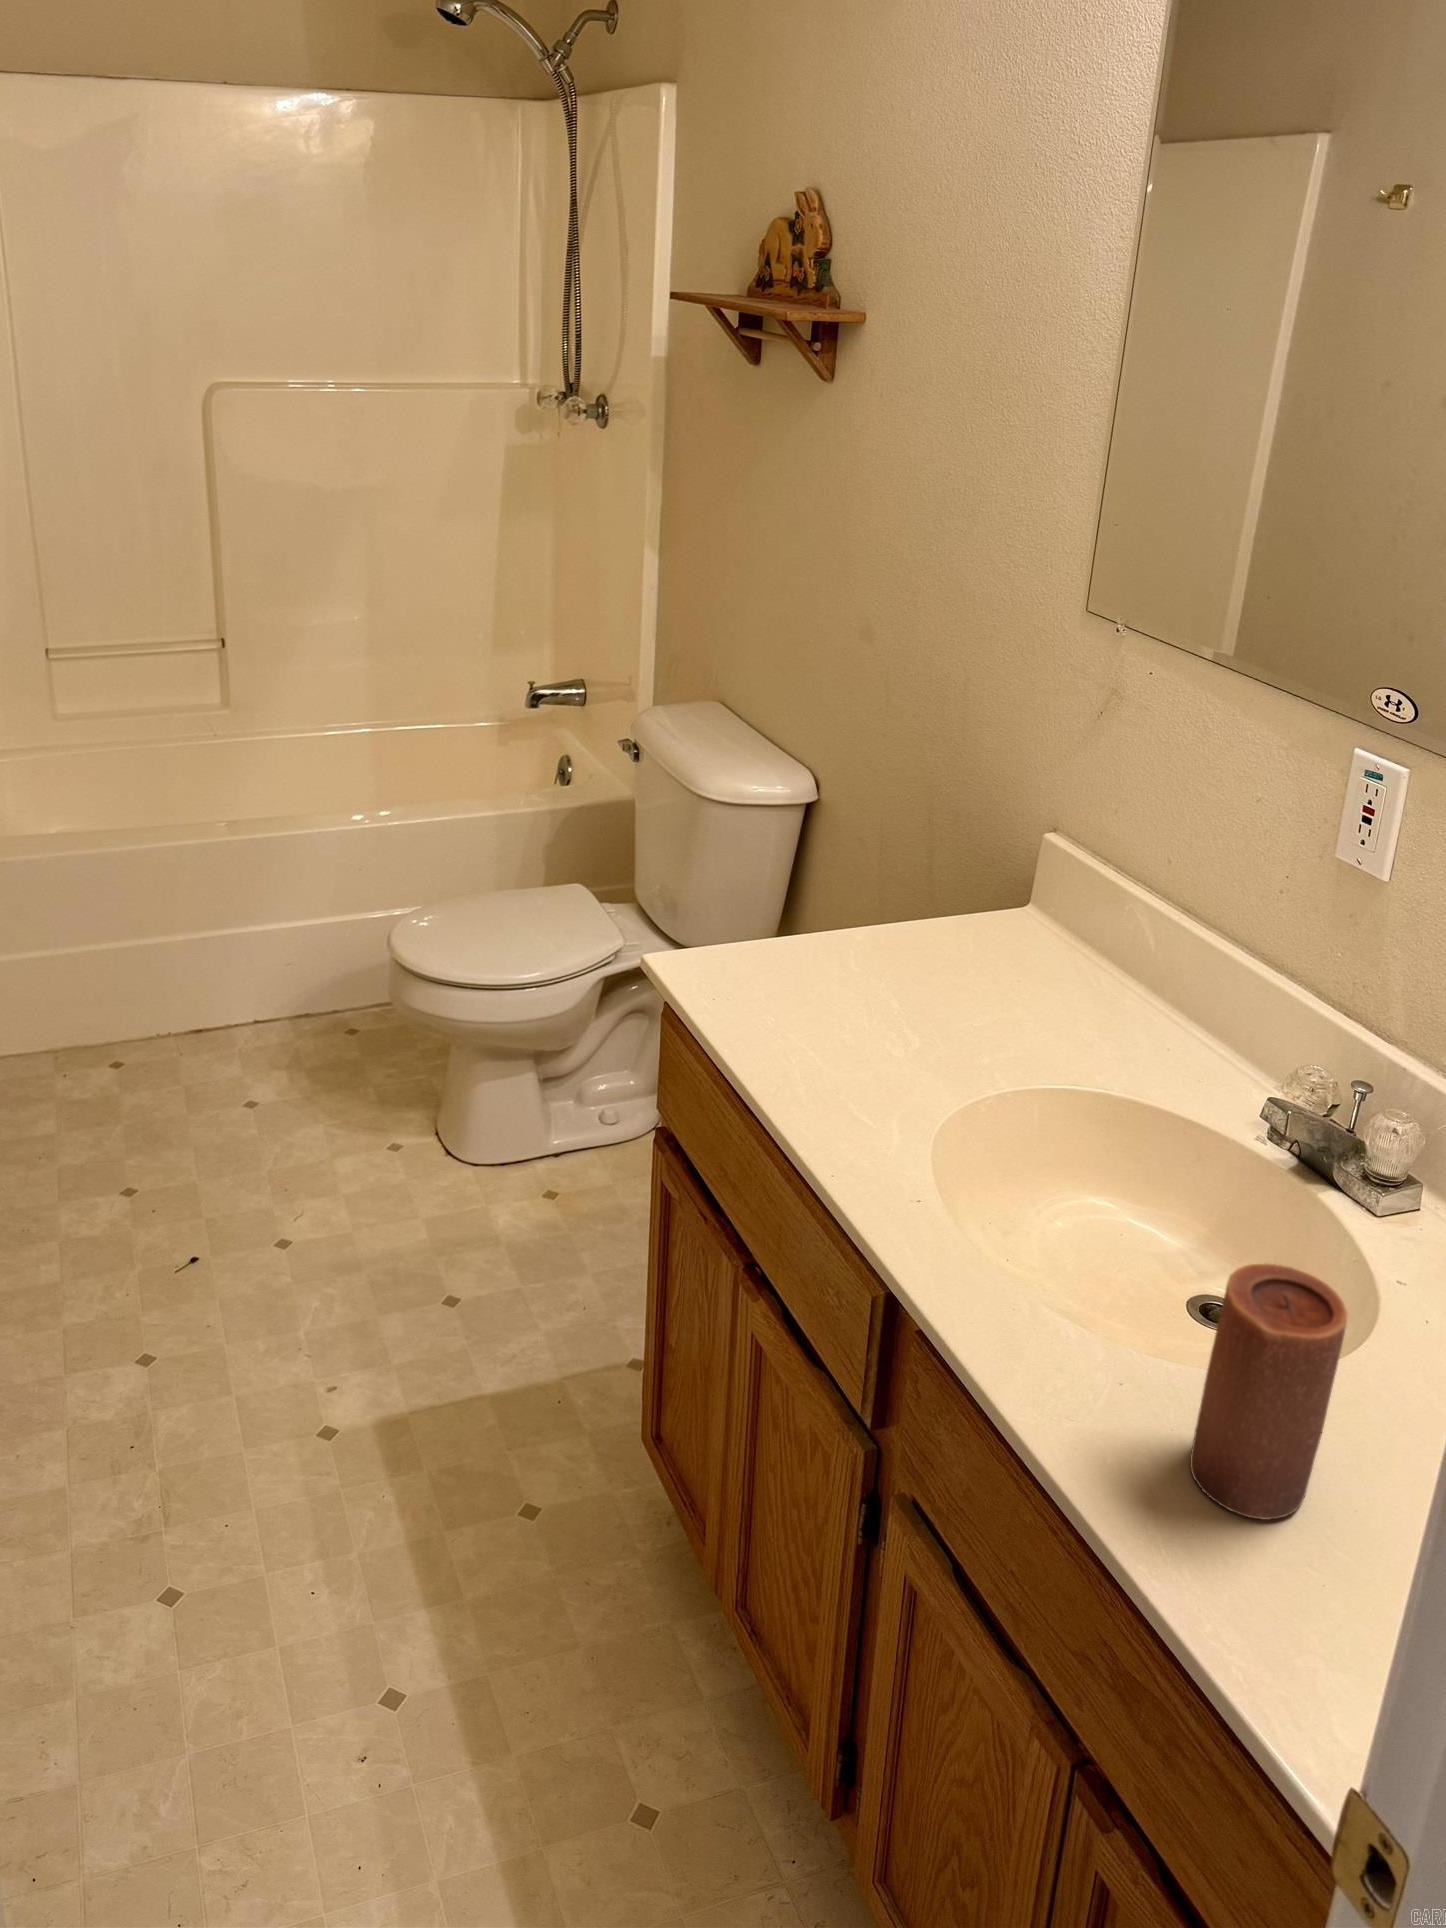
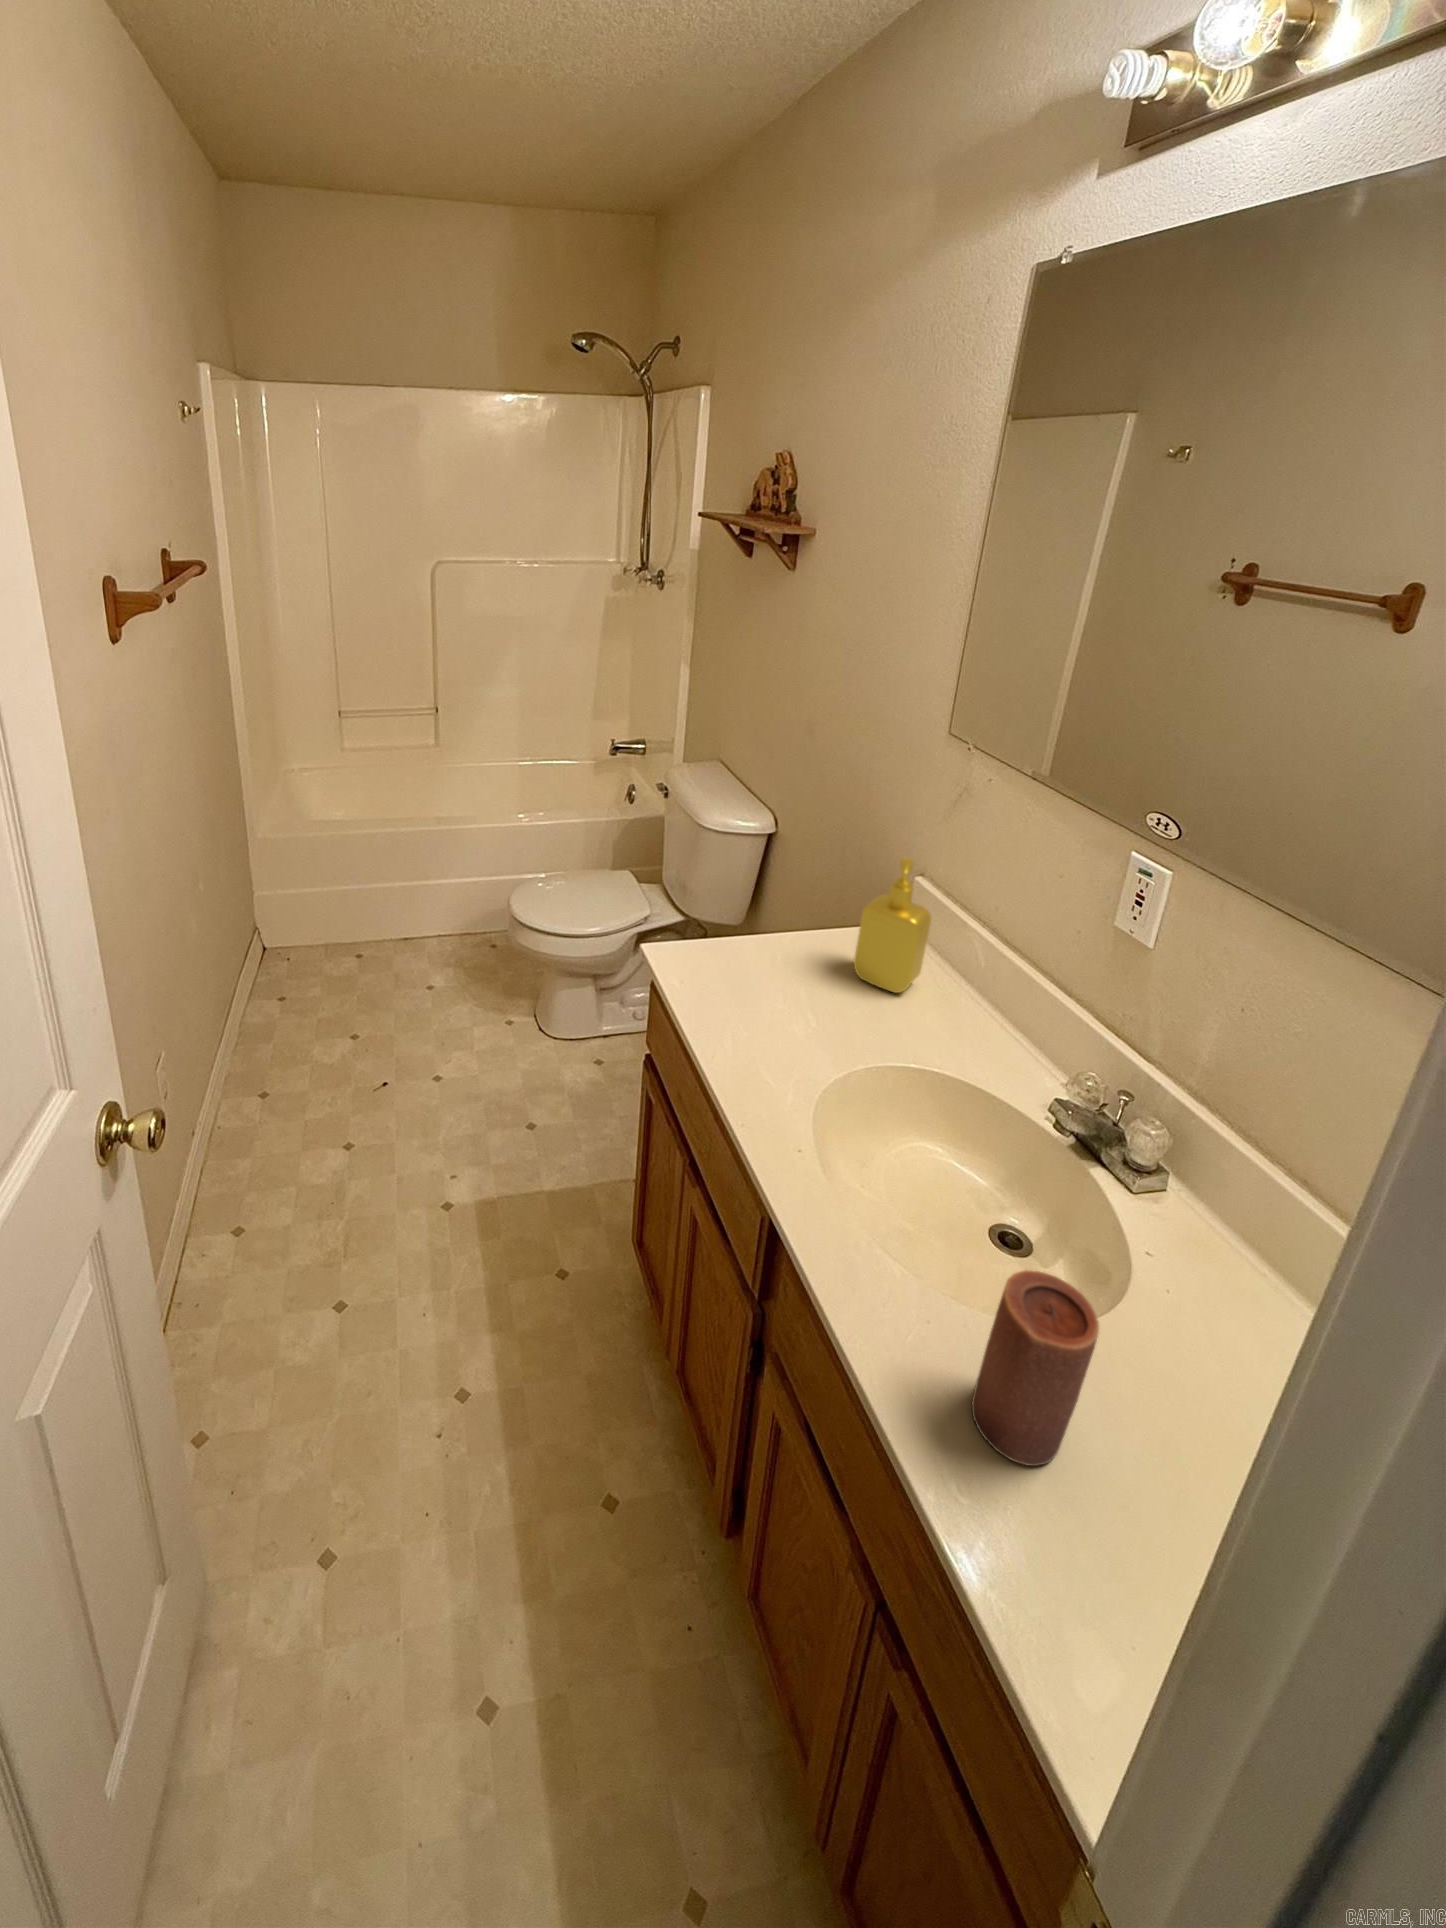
soap dispenser: none [970,789,1080,994] -> present [854,858,931,993]

